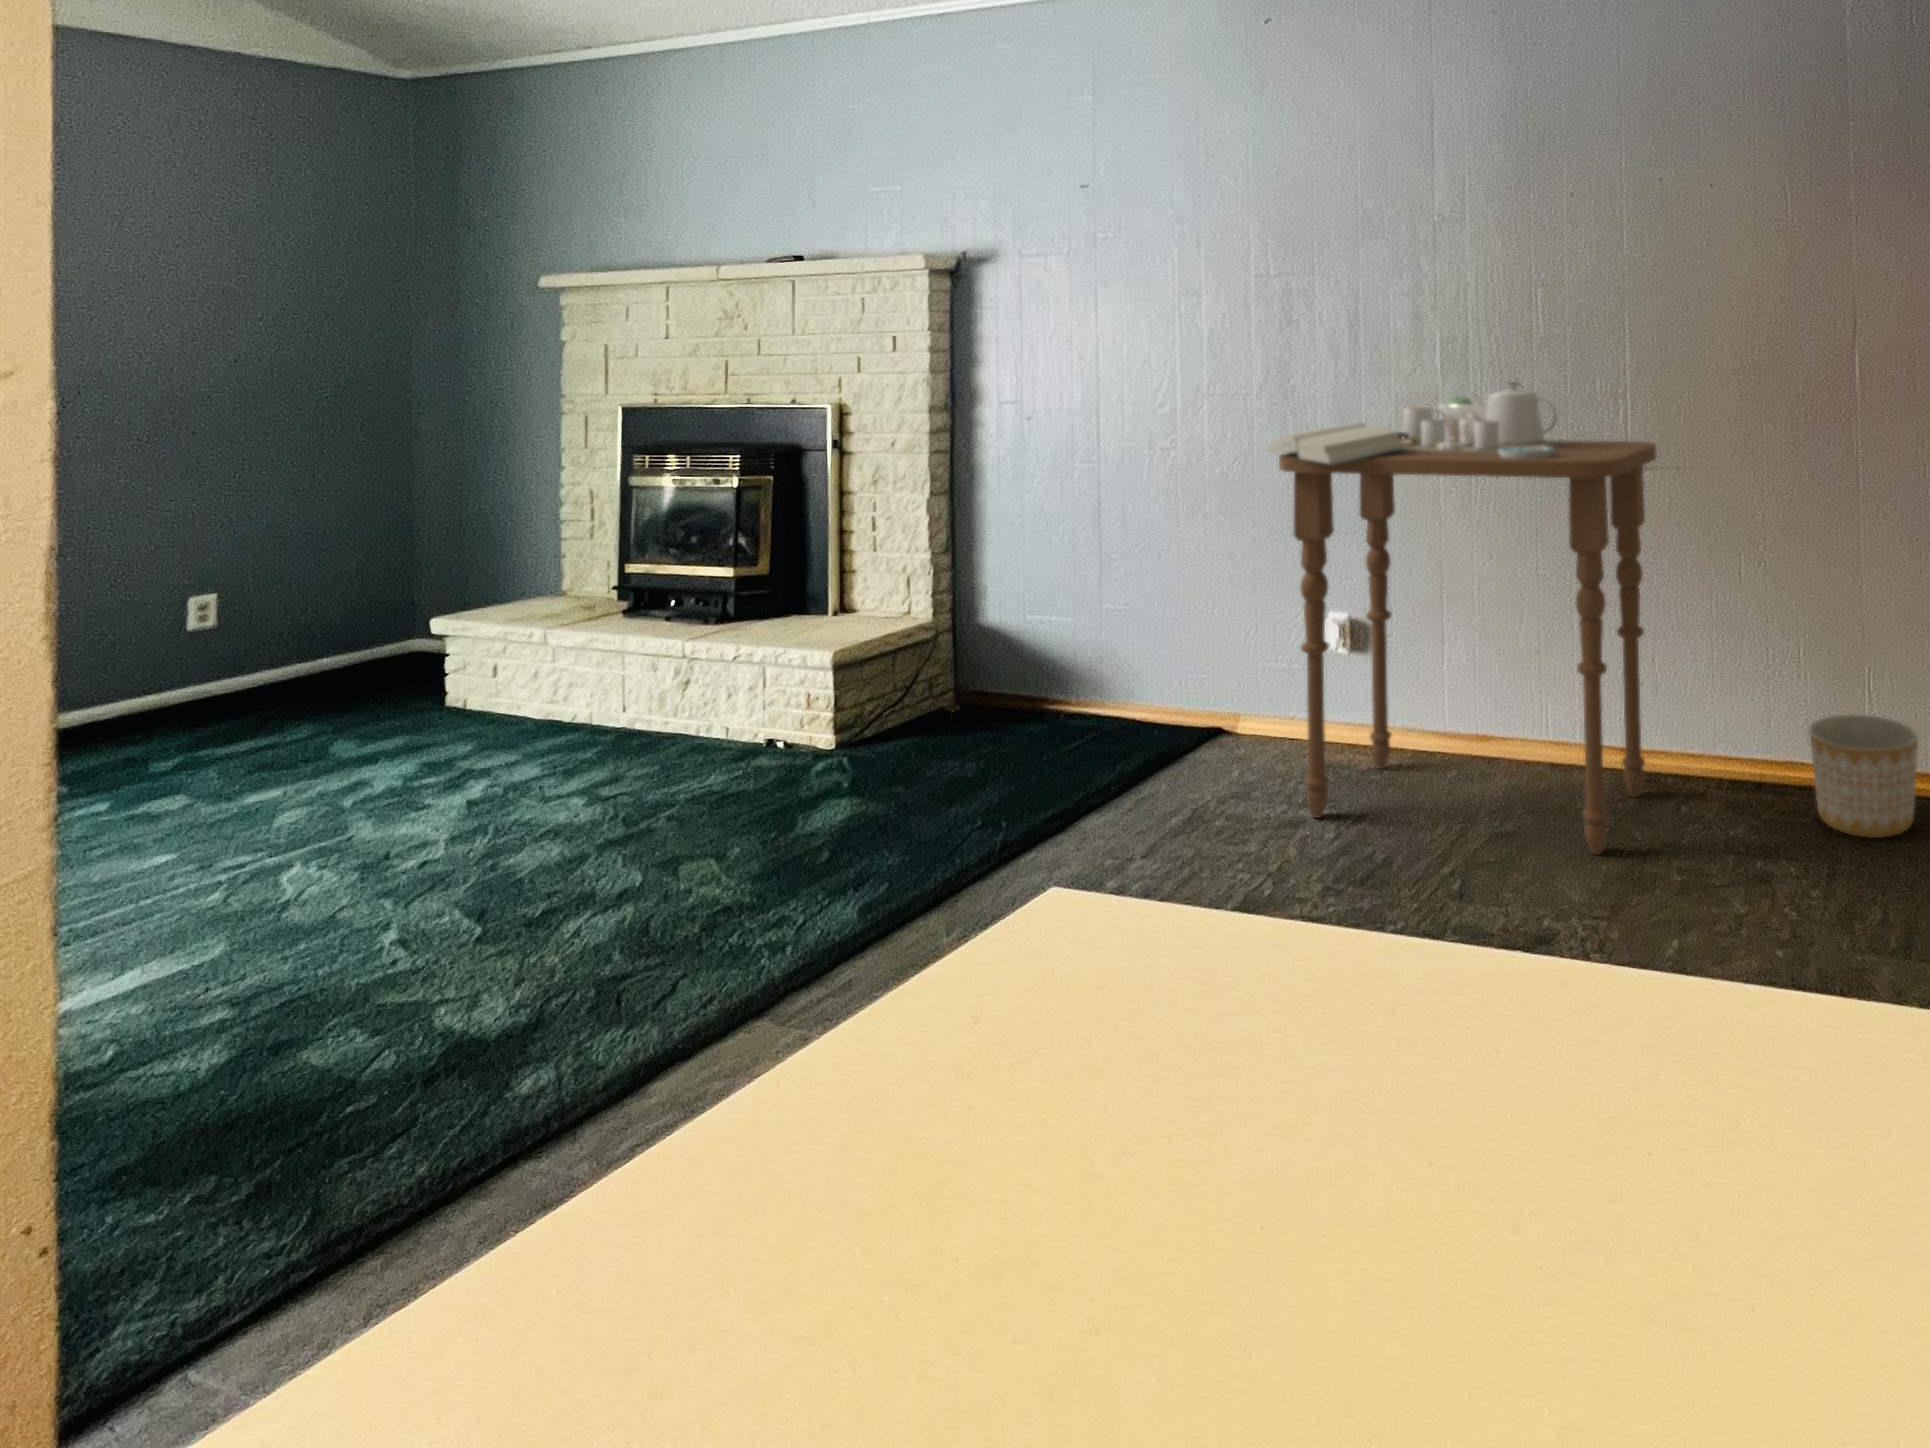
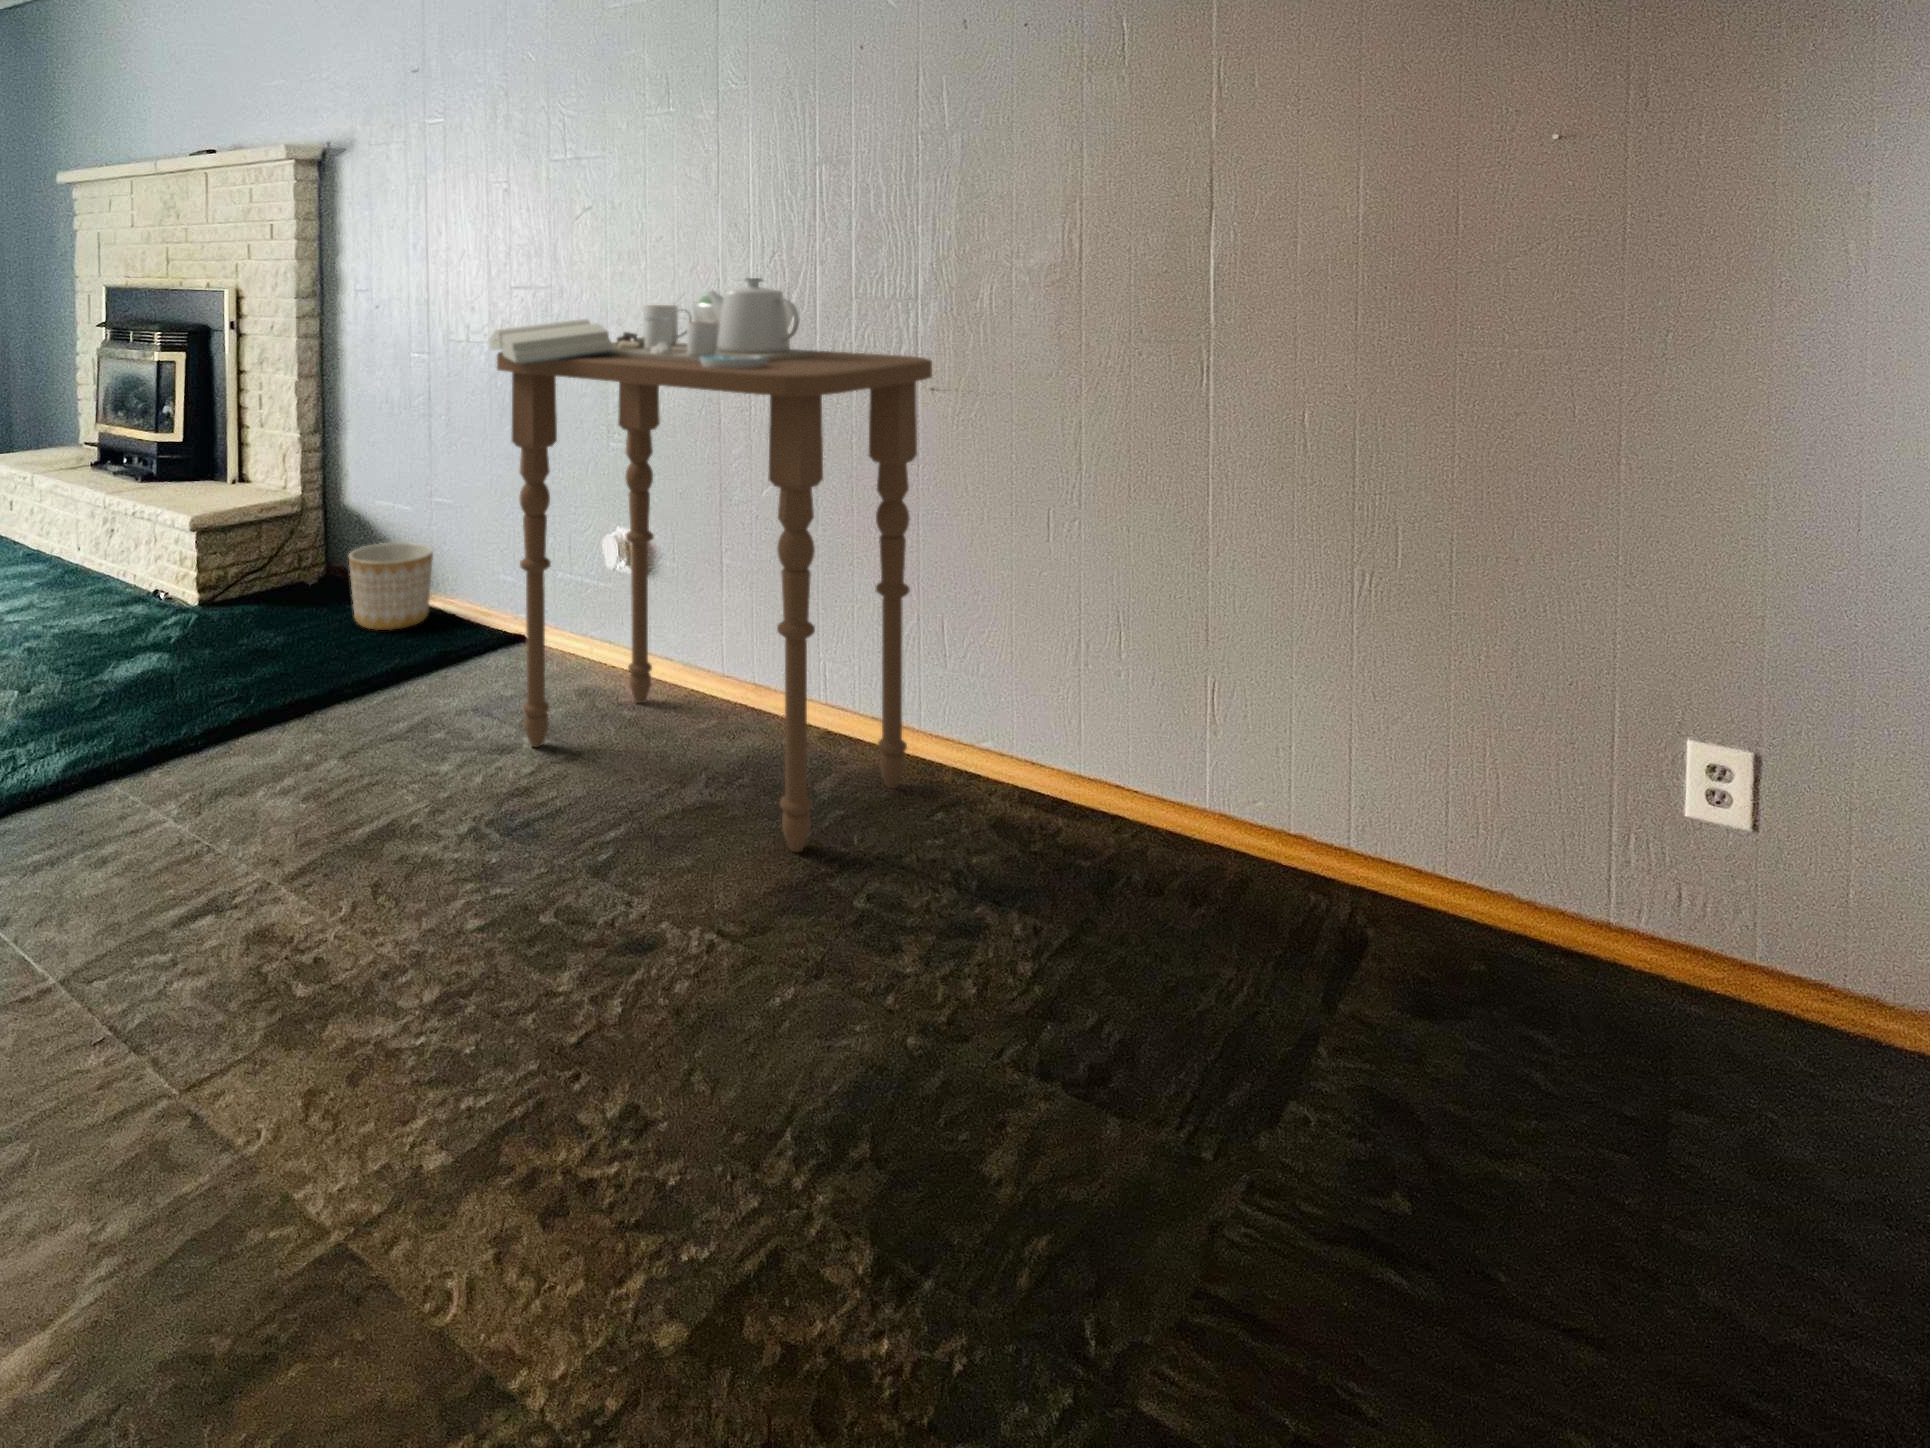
planter: present [1809,715,1918,838] -> present [349,542,433,630]

